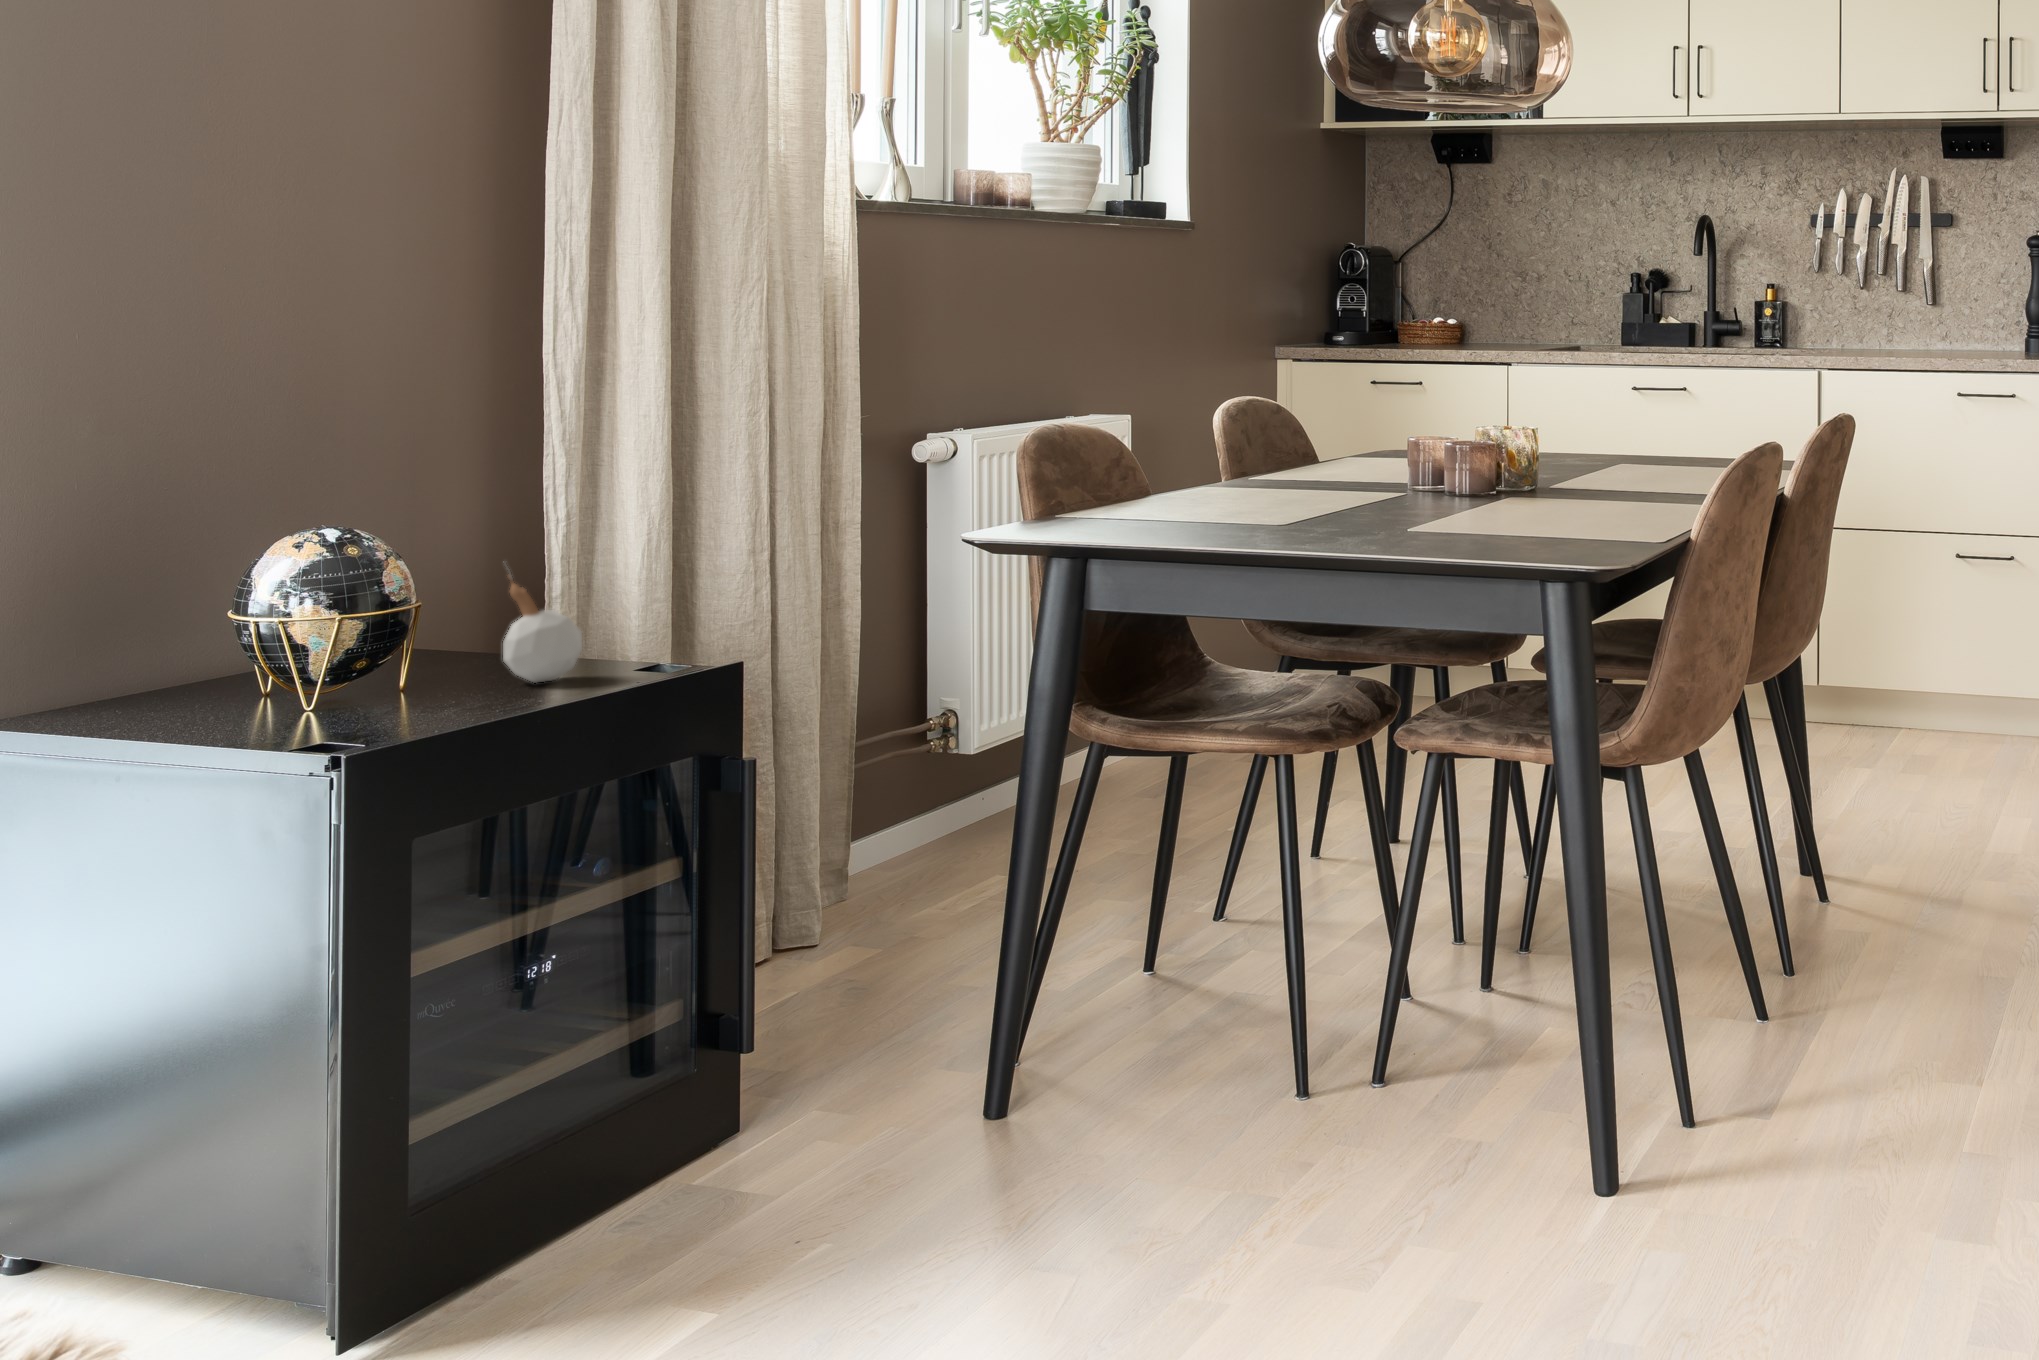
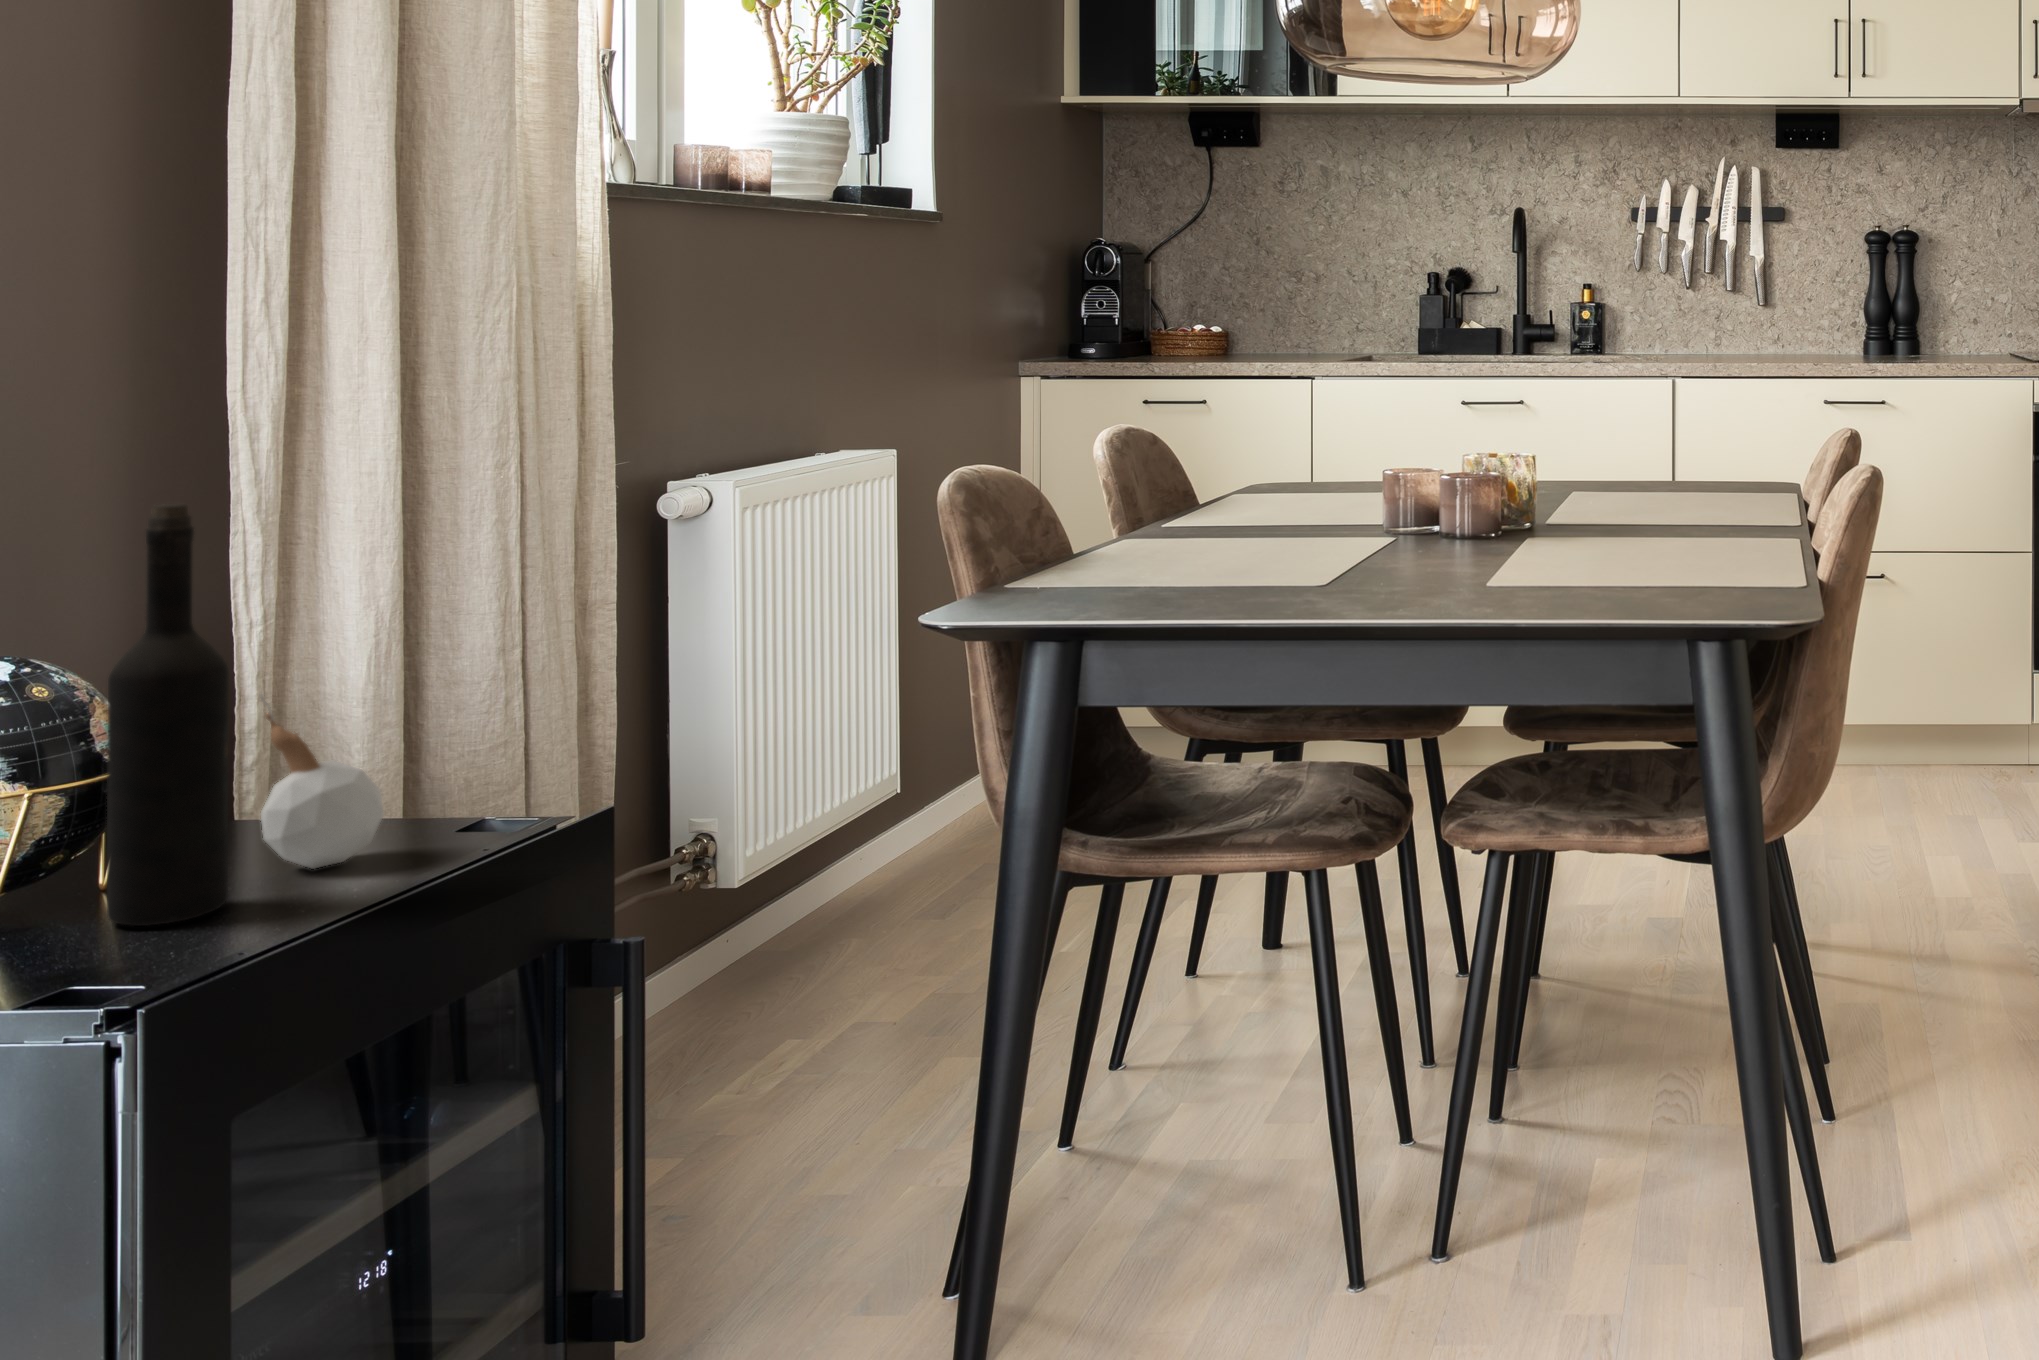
wine bottle: none [390,427,468,707] -> present [107,504,229,926]

